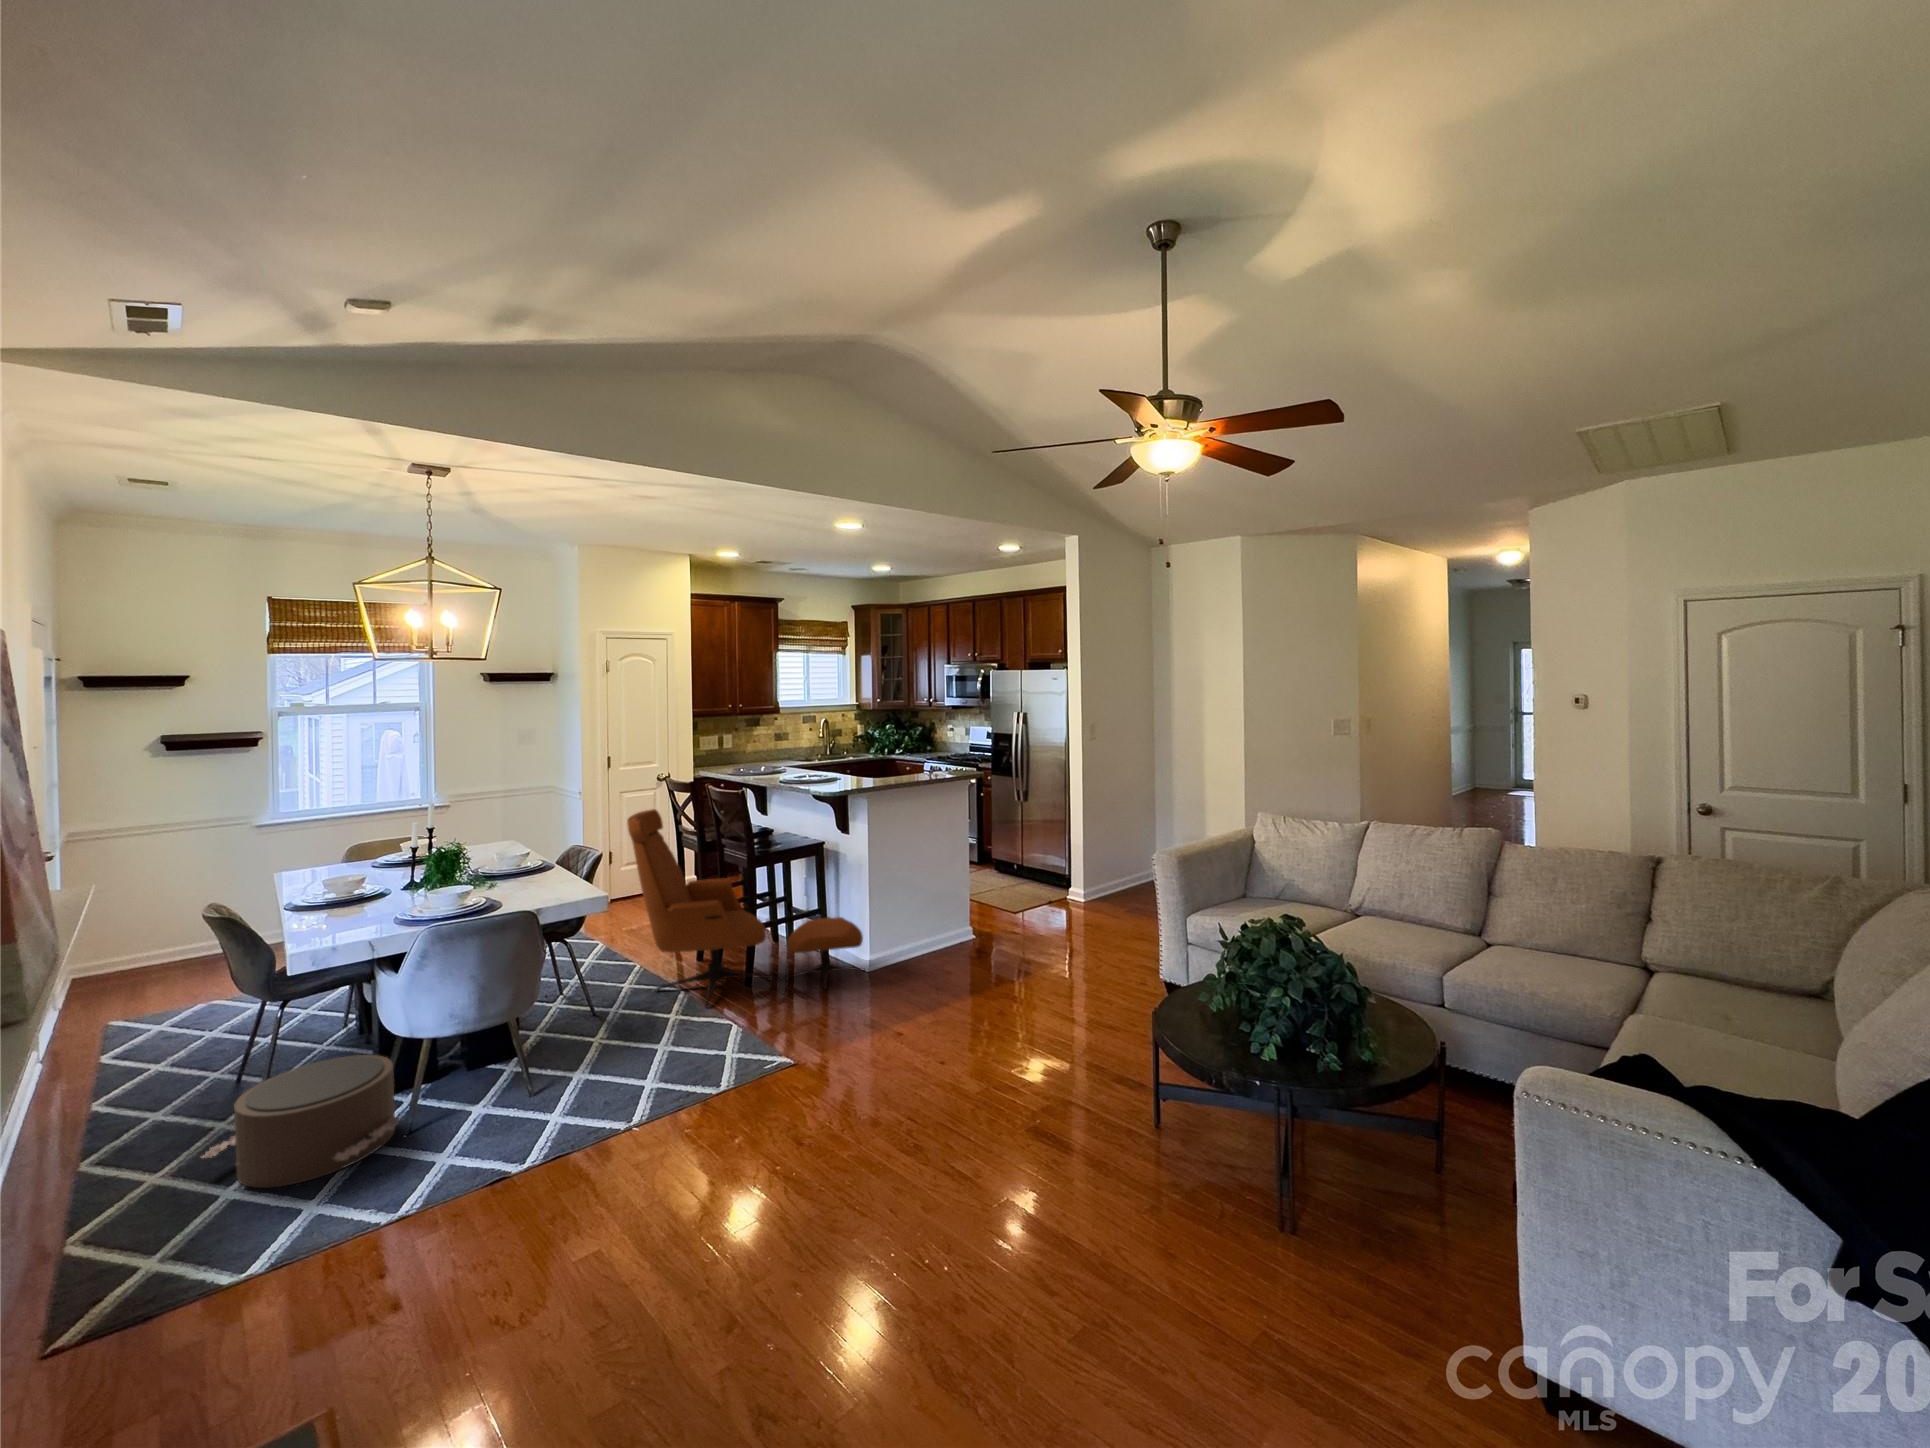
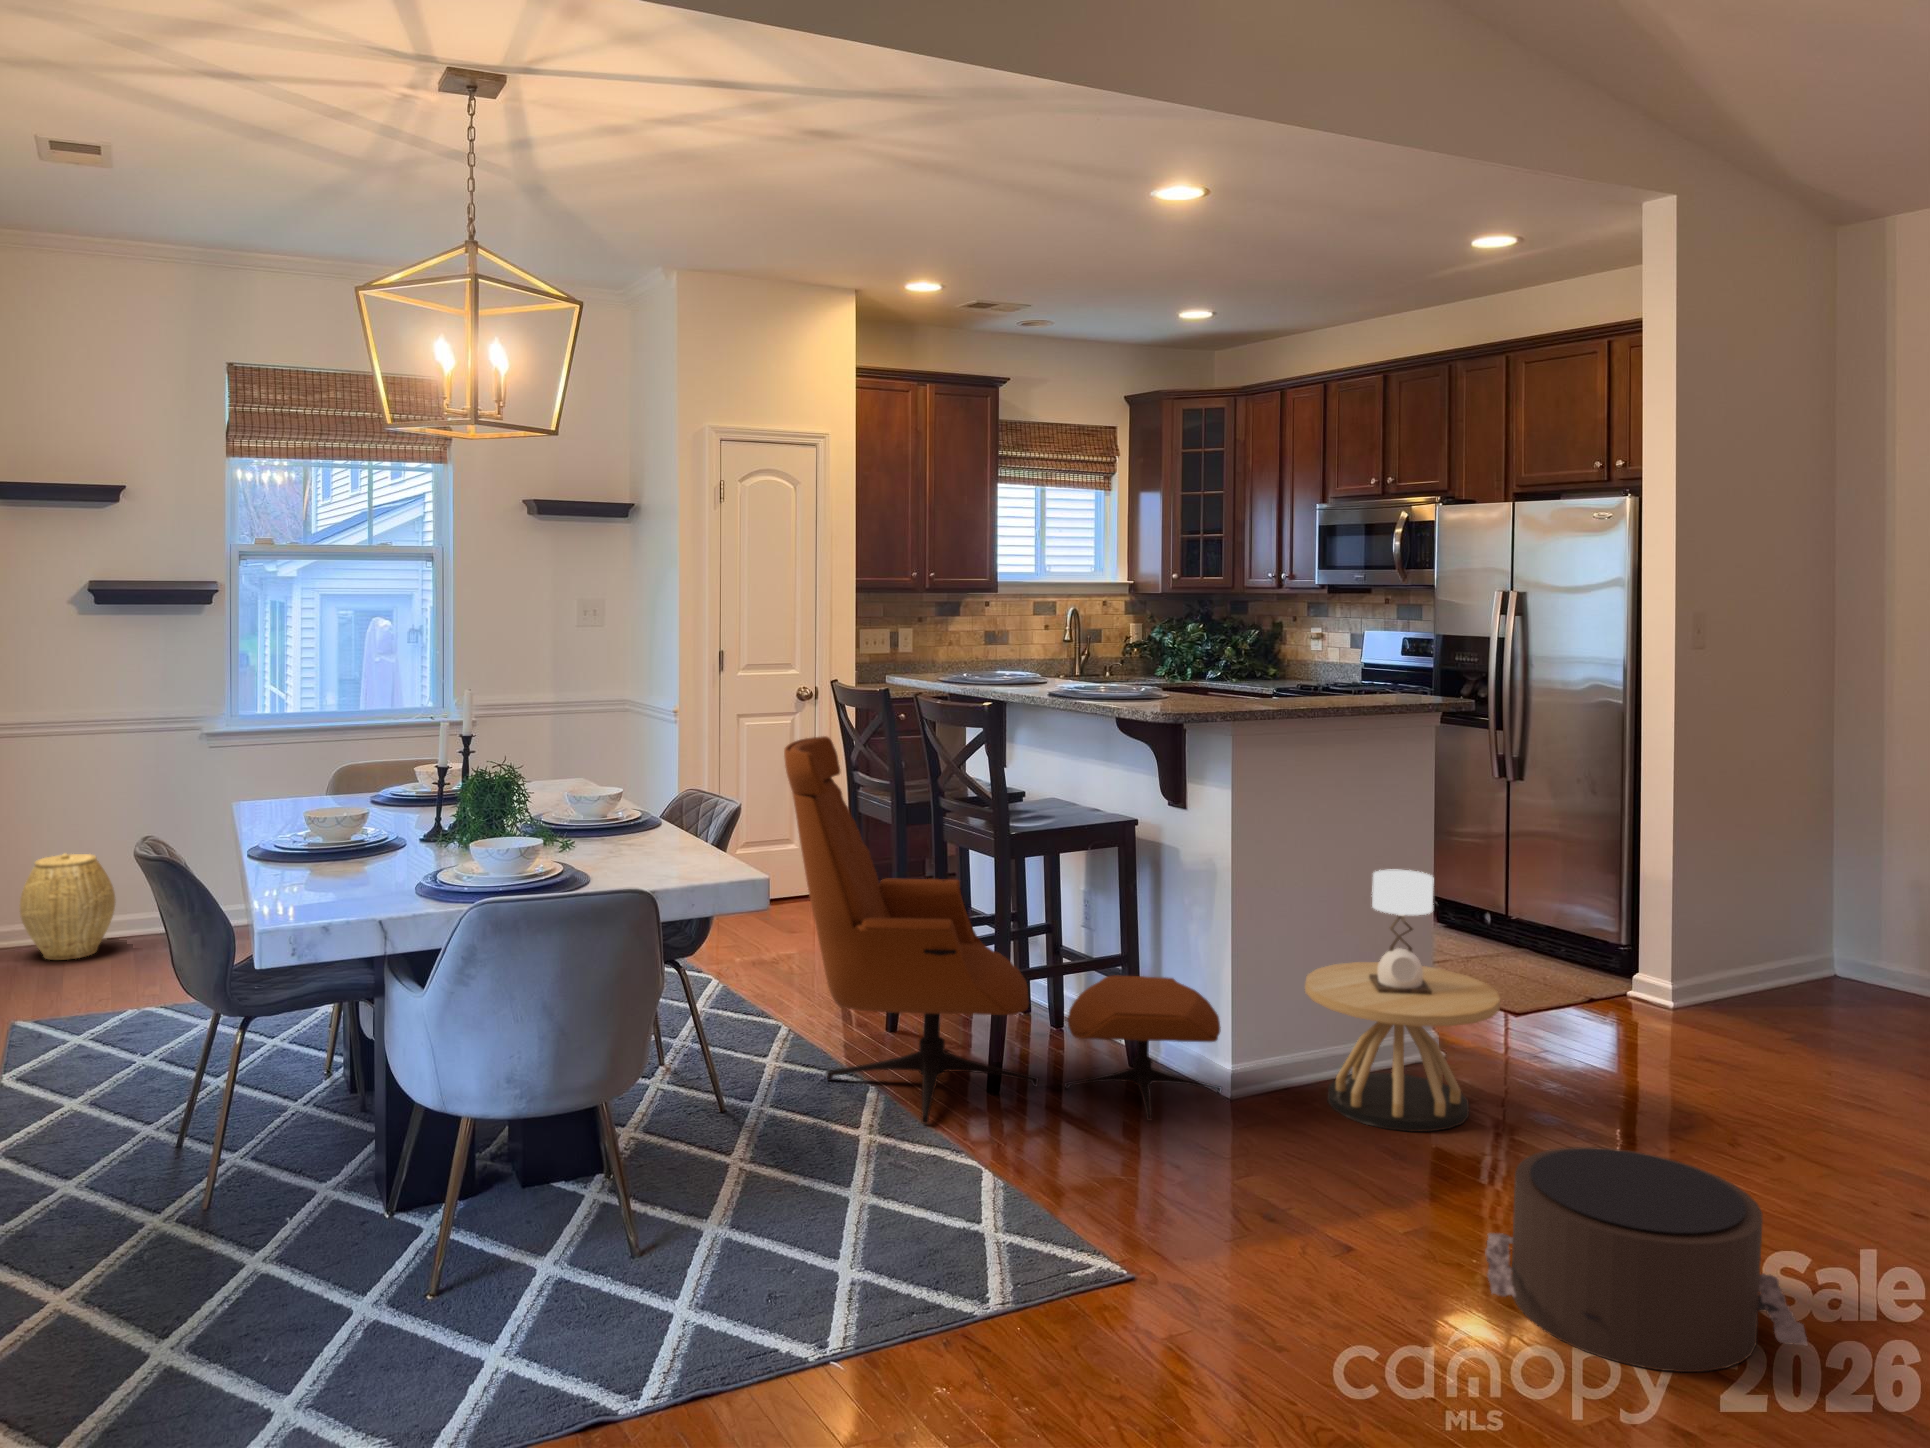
side table: none [903,854,991,979] -> present [1305,870,1500,1132]
woven basket: none [111,911,187,981] -> present [20,853,116,960]
pouf: present [202,1055,405,1188] -> present [1485,1147,1808,1372]

